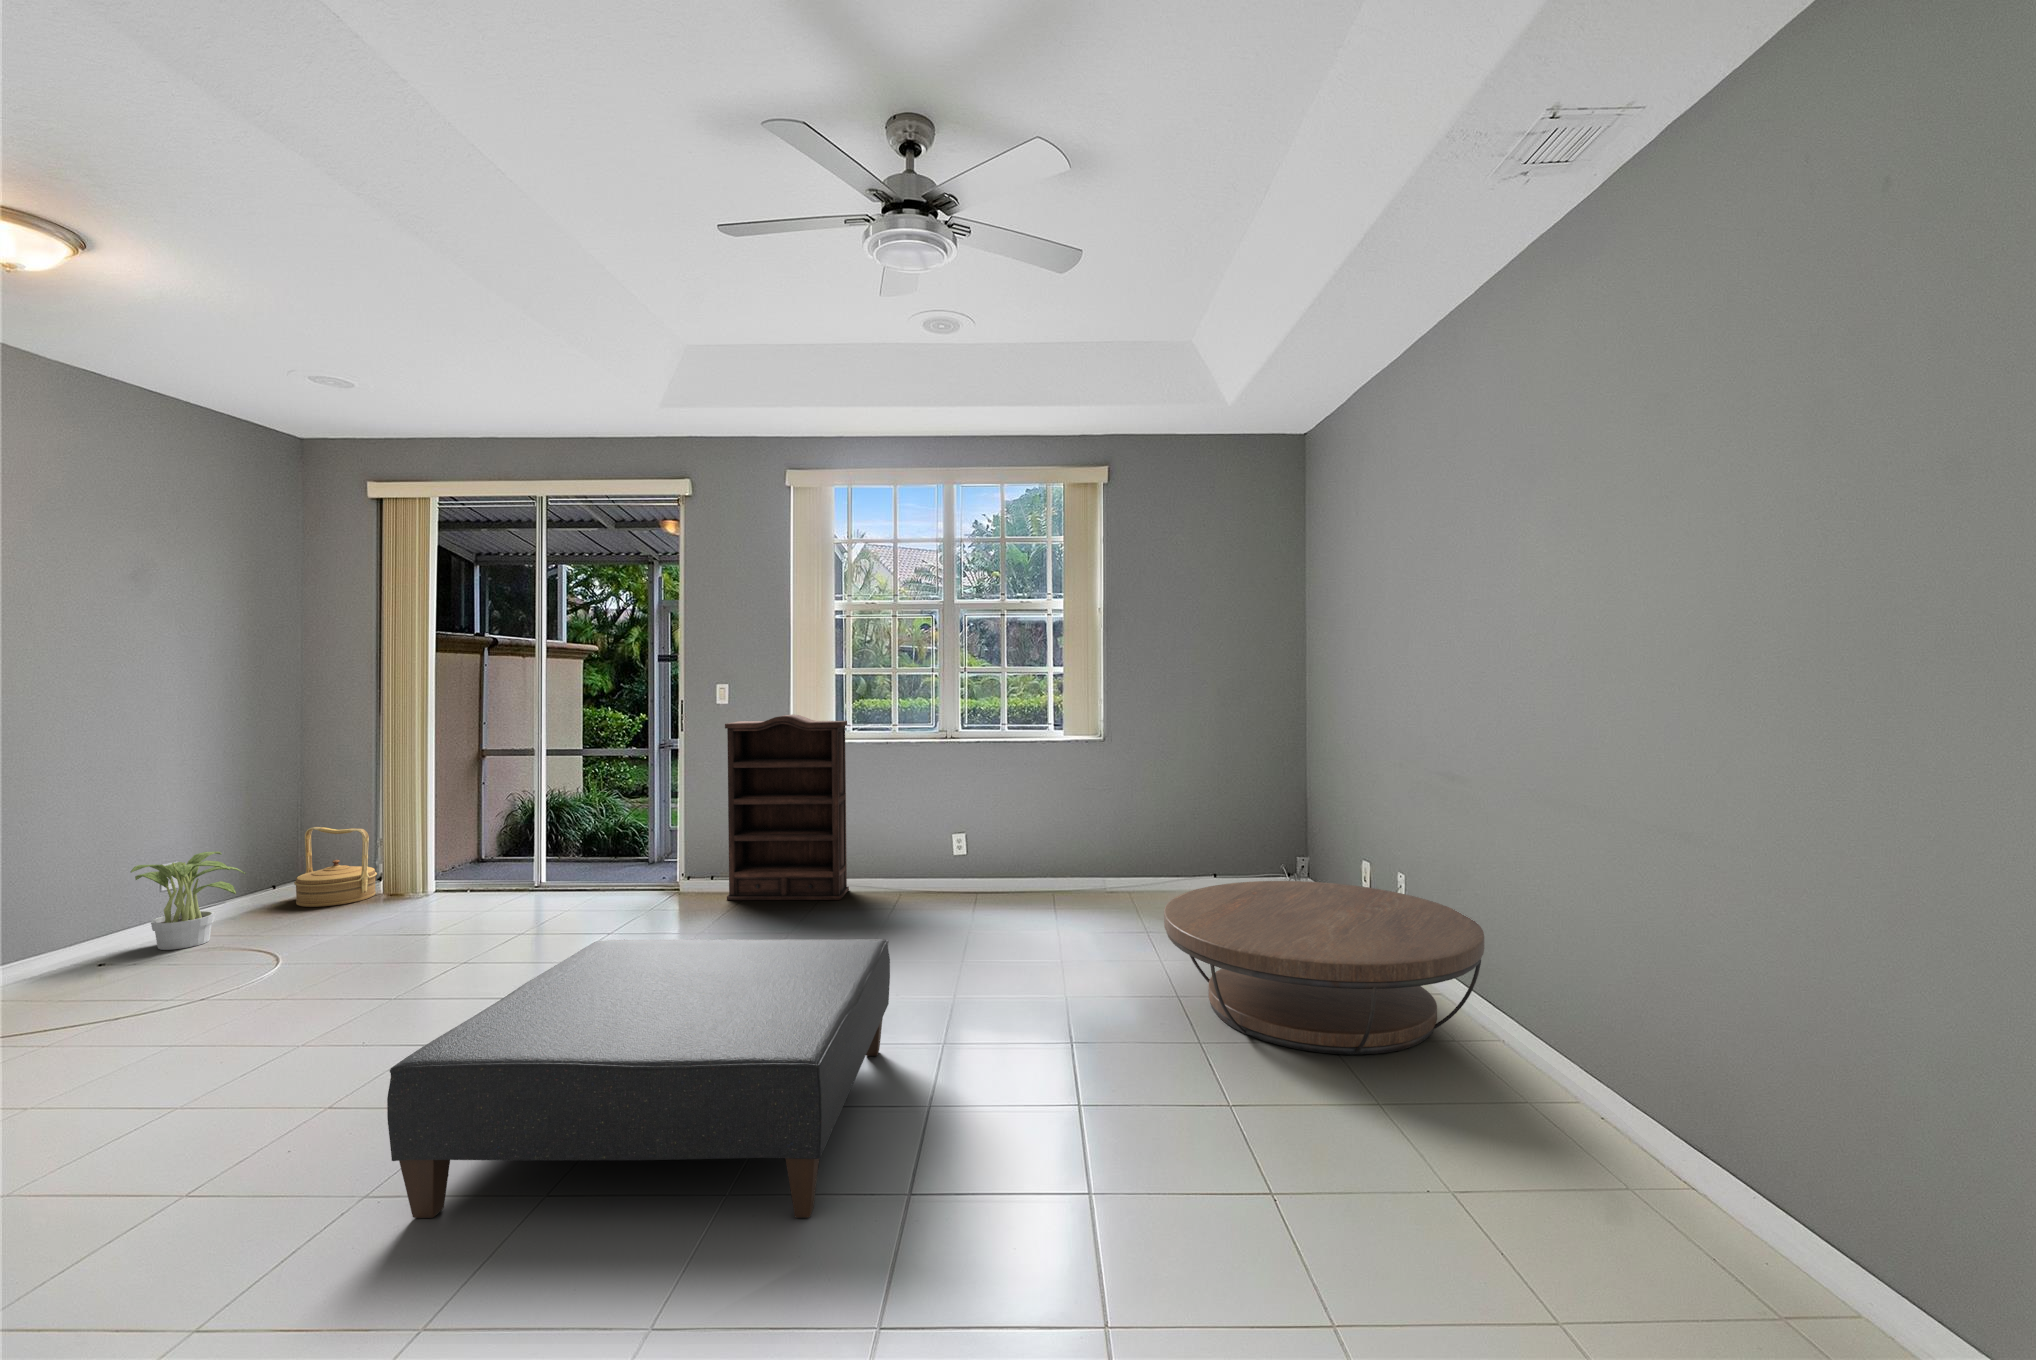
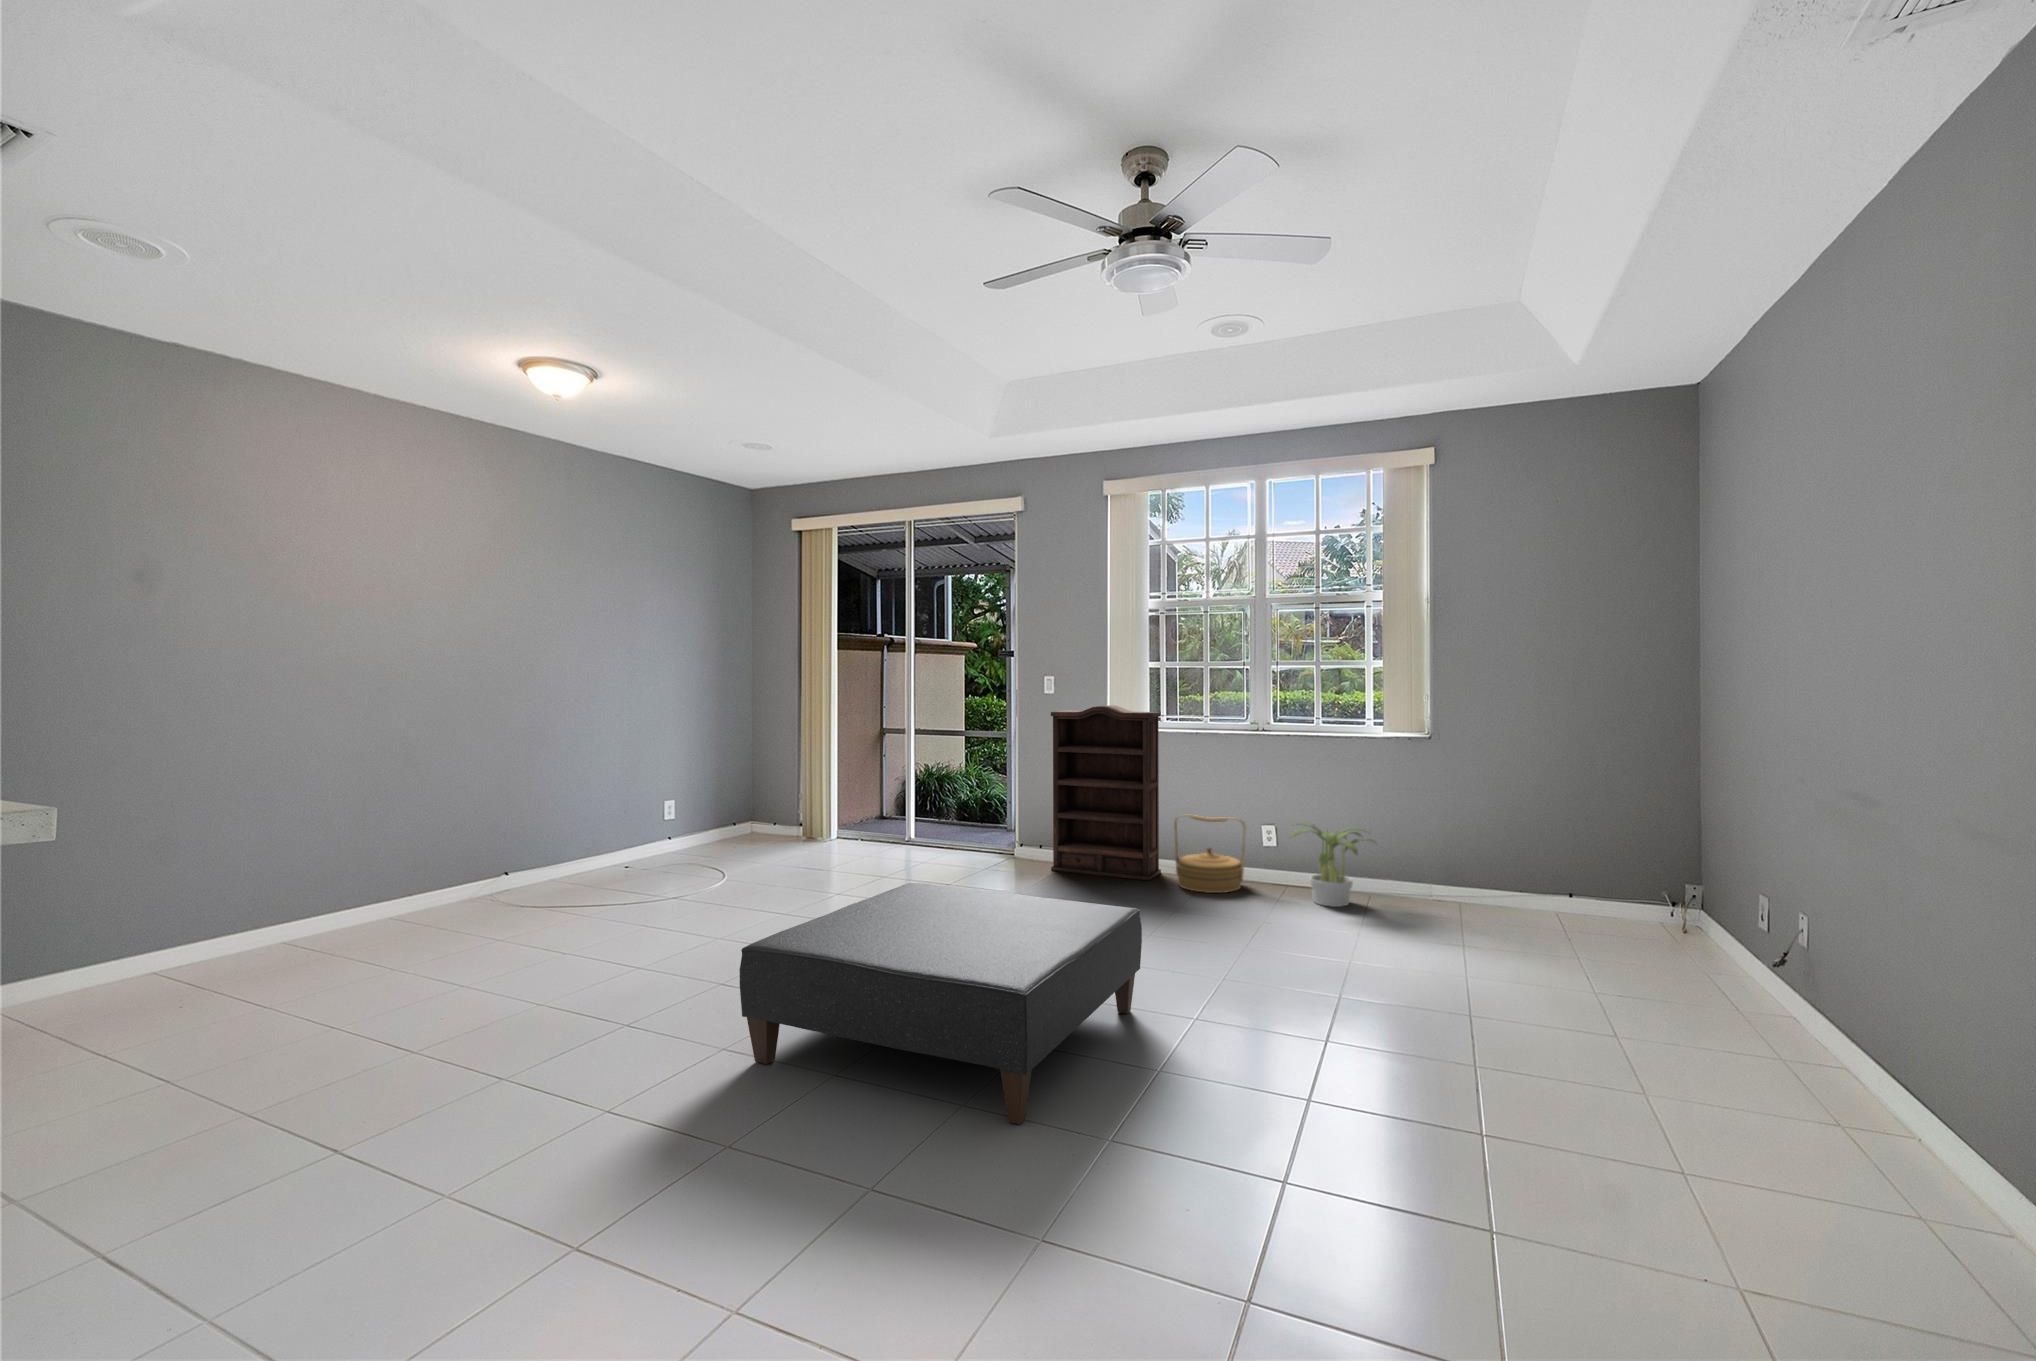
woven basket: present [294,827,377,907] -> present [1174,814,1246,893]
potted plant: present [131,852,246,950] -> present [1291,822,1374,907]
coffee table: present [1164,881,1484,1055] -> none [1438,900,1861,1110]

